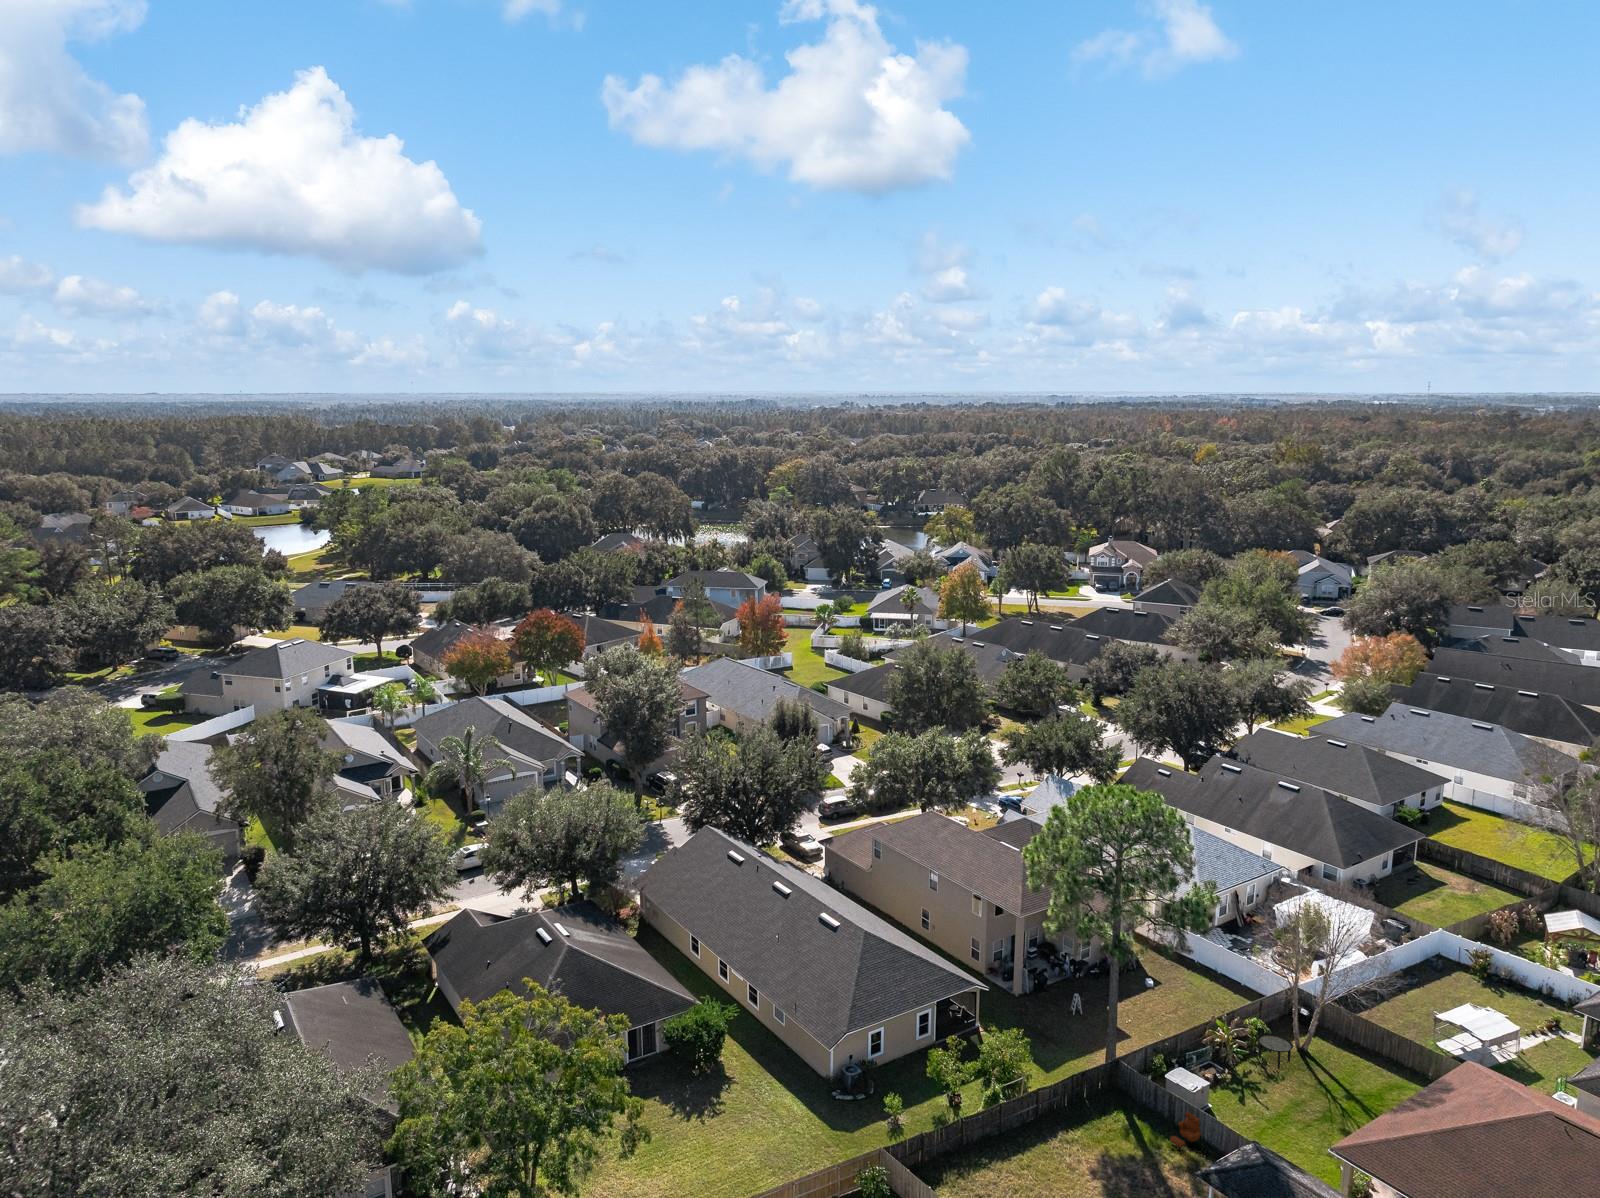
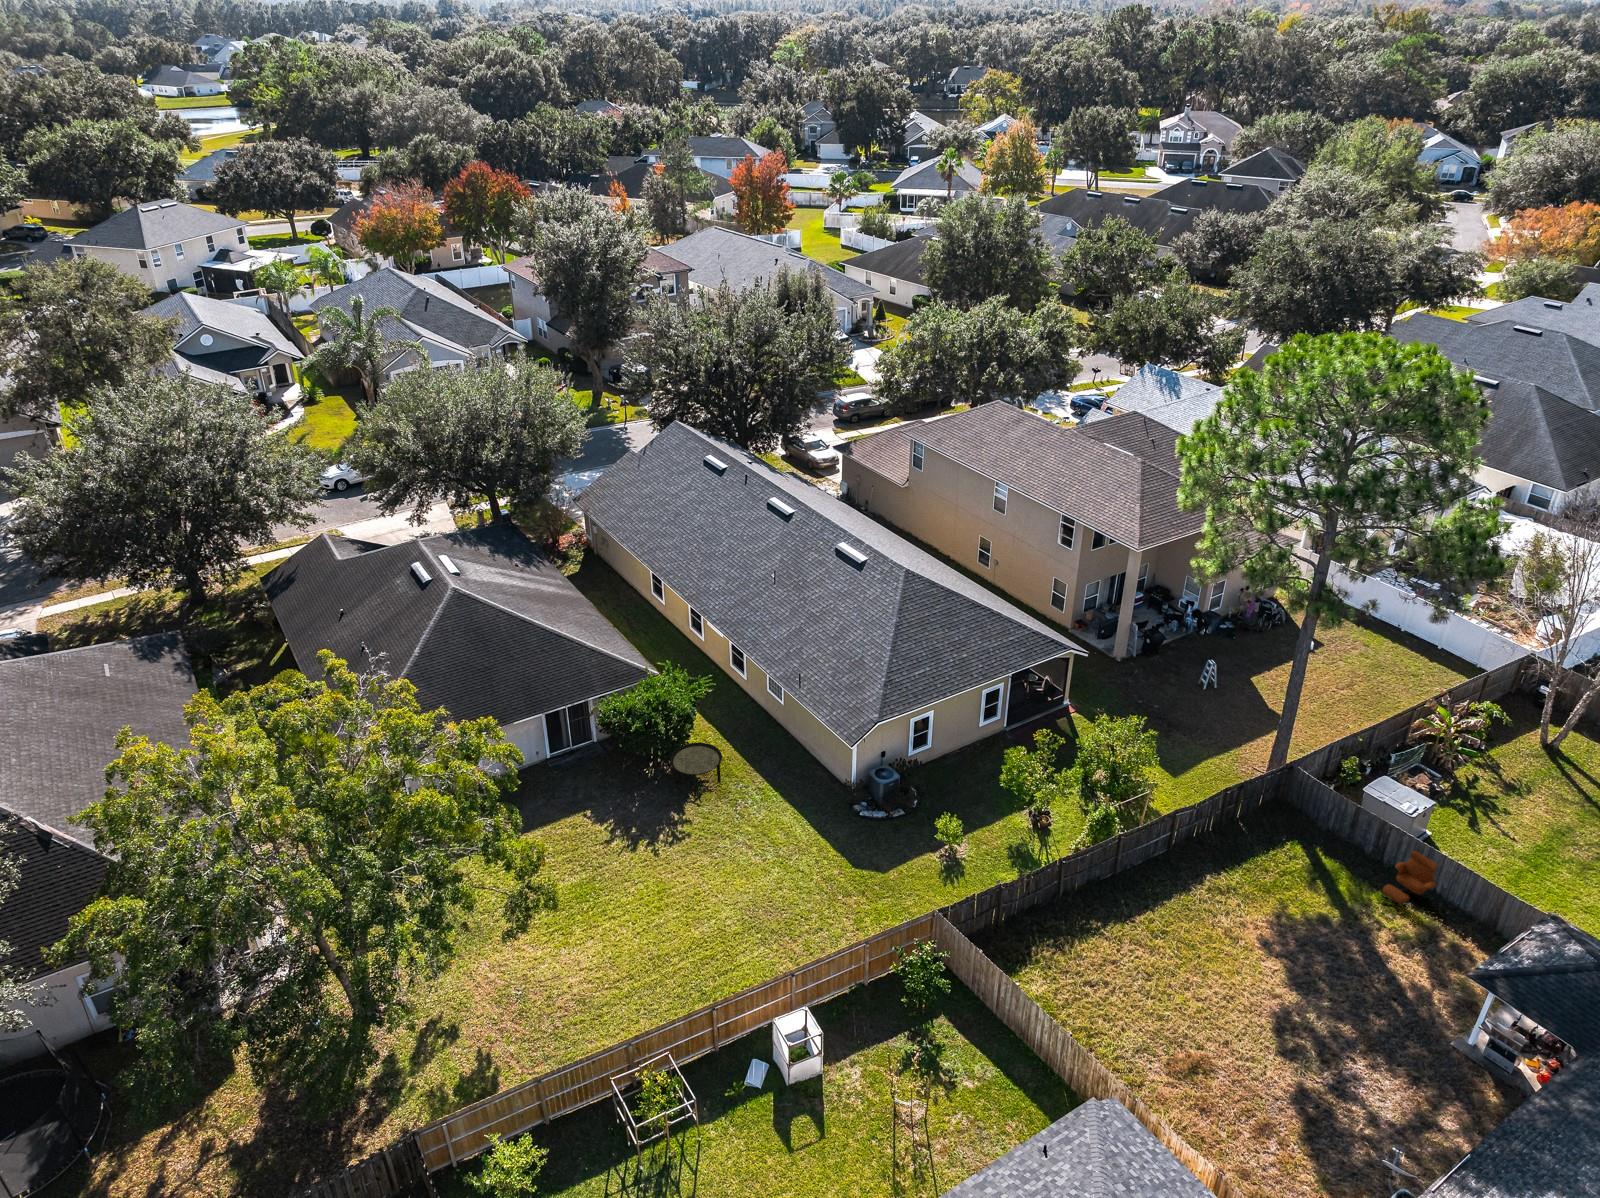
round table: present [1257,1033,1293,1068] -> present [670,743,722,797]

